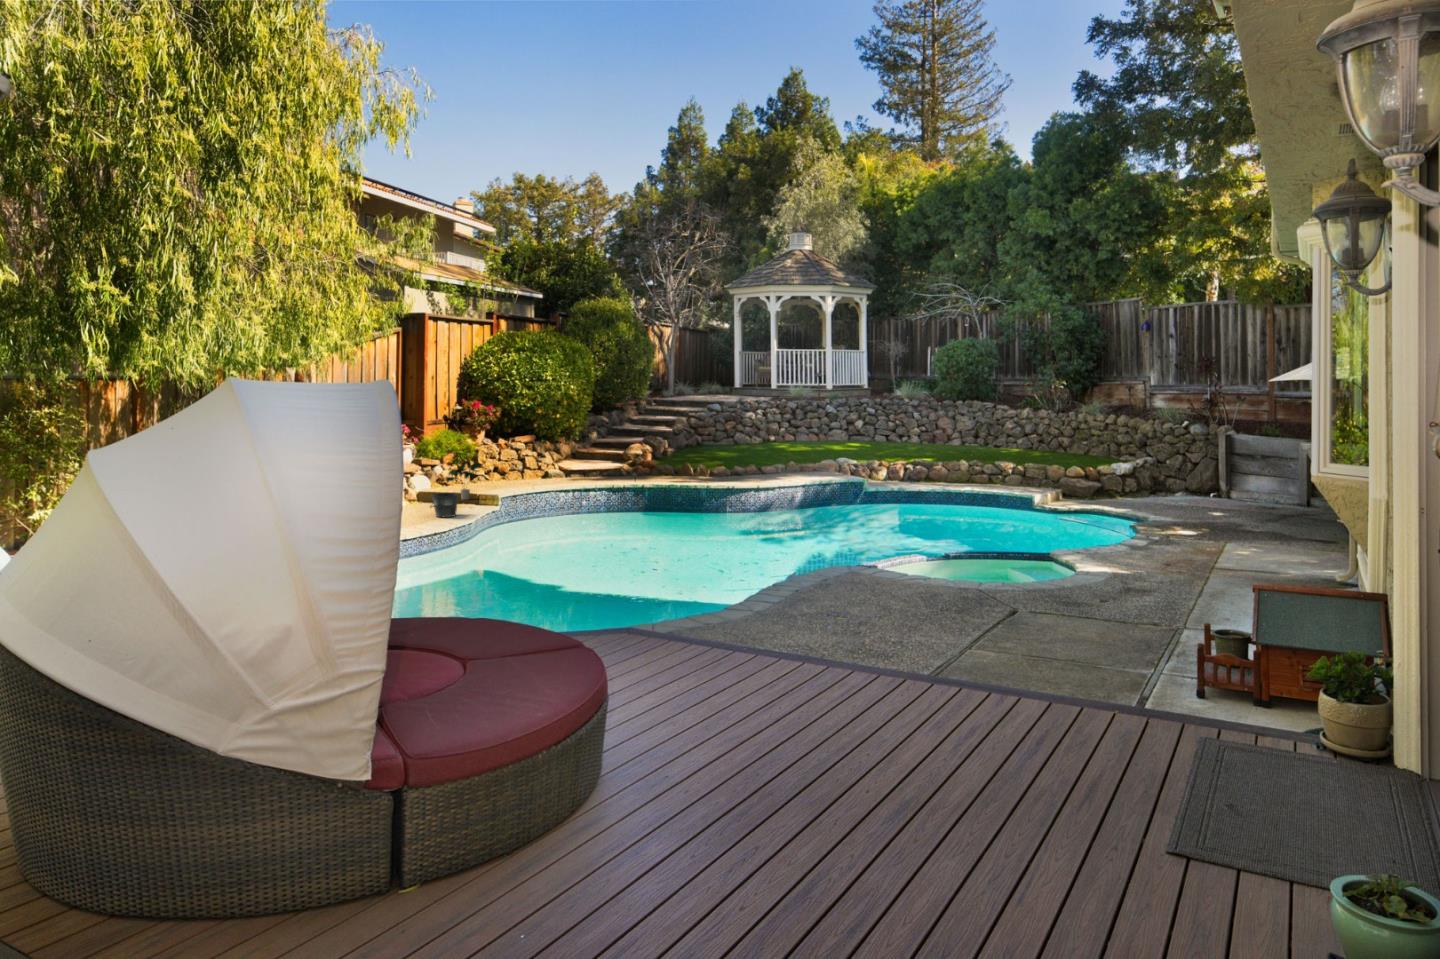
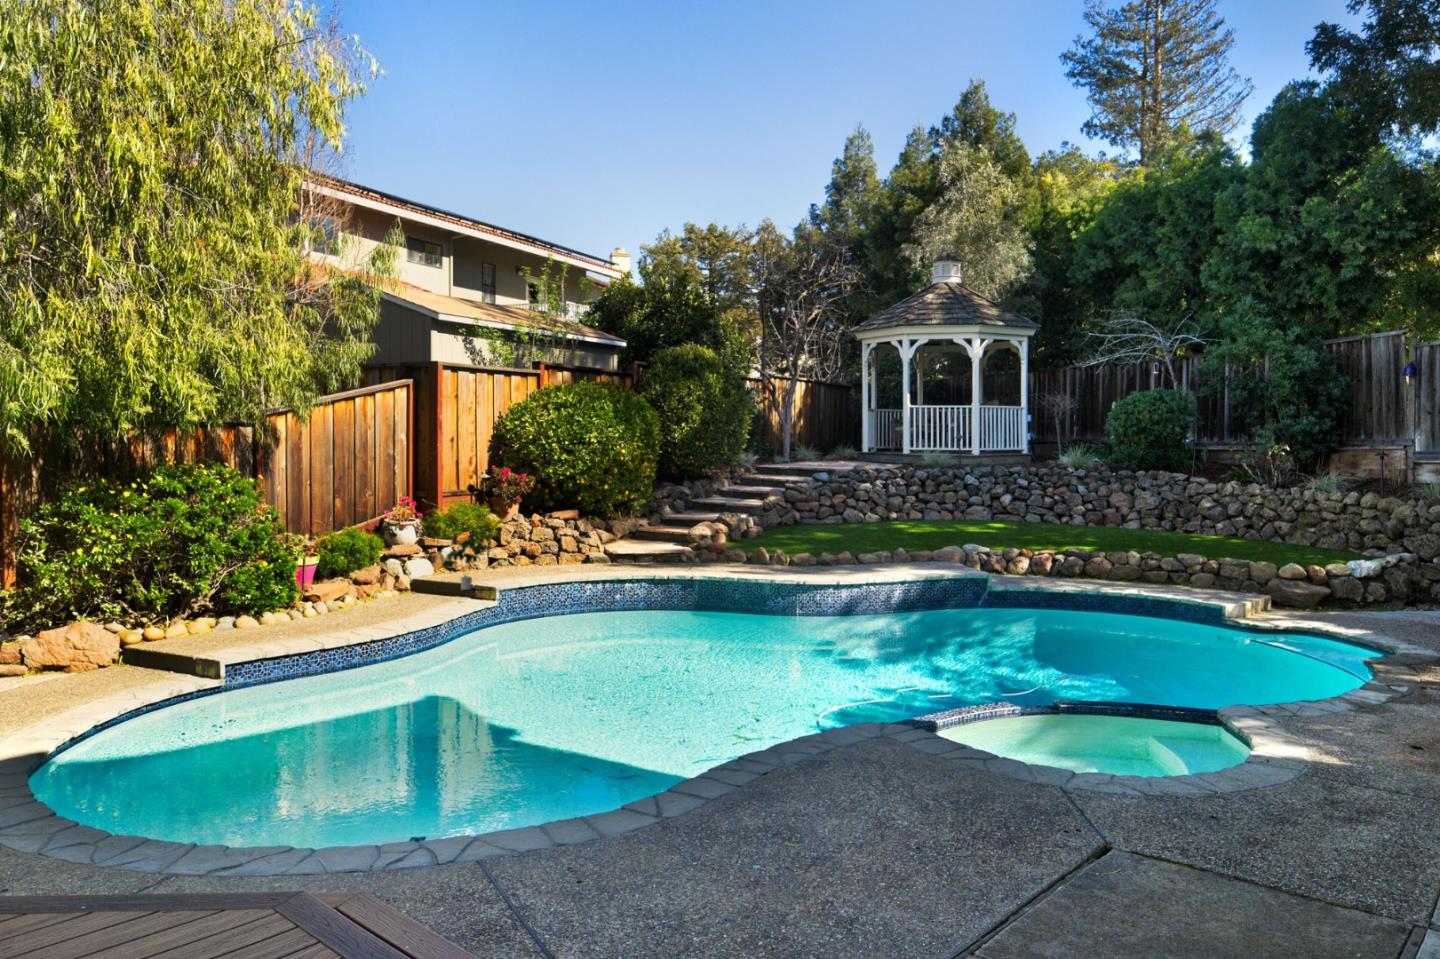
bucket: present [430,493,458,517] -> none [409,581,446,612]

